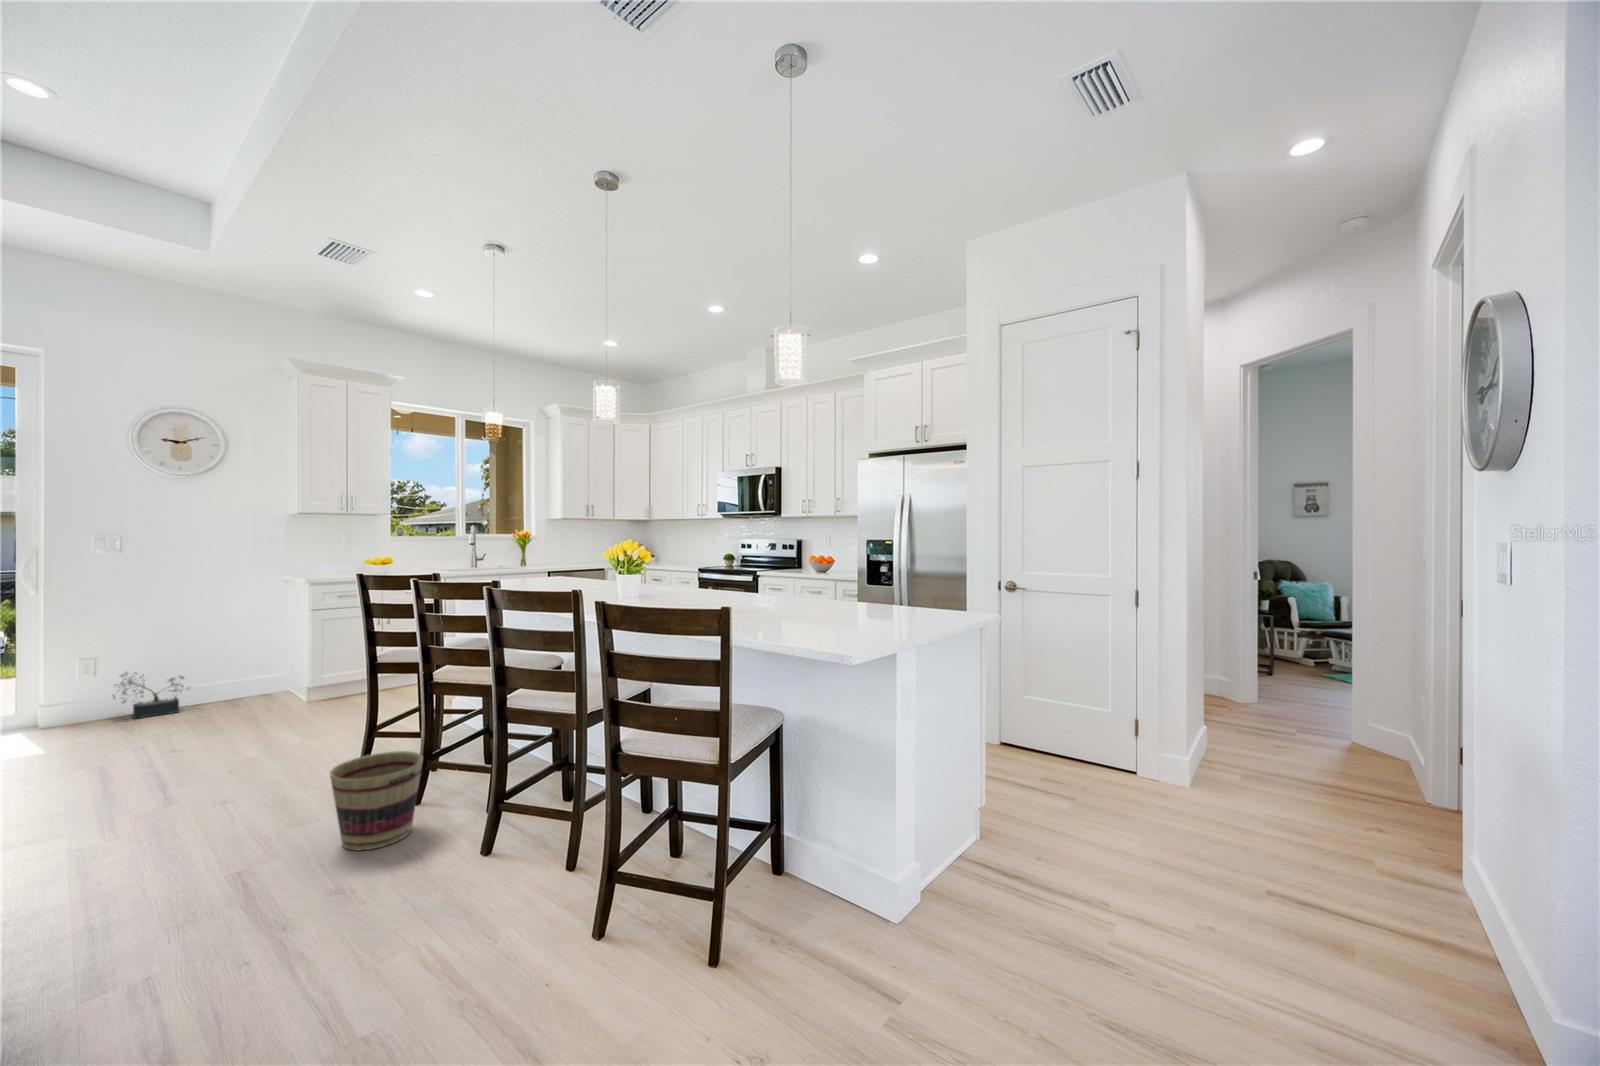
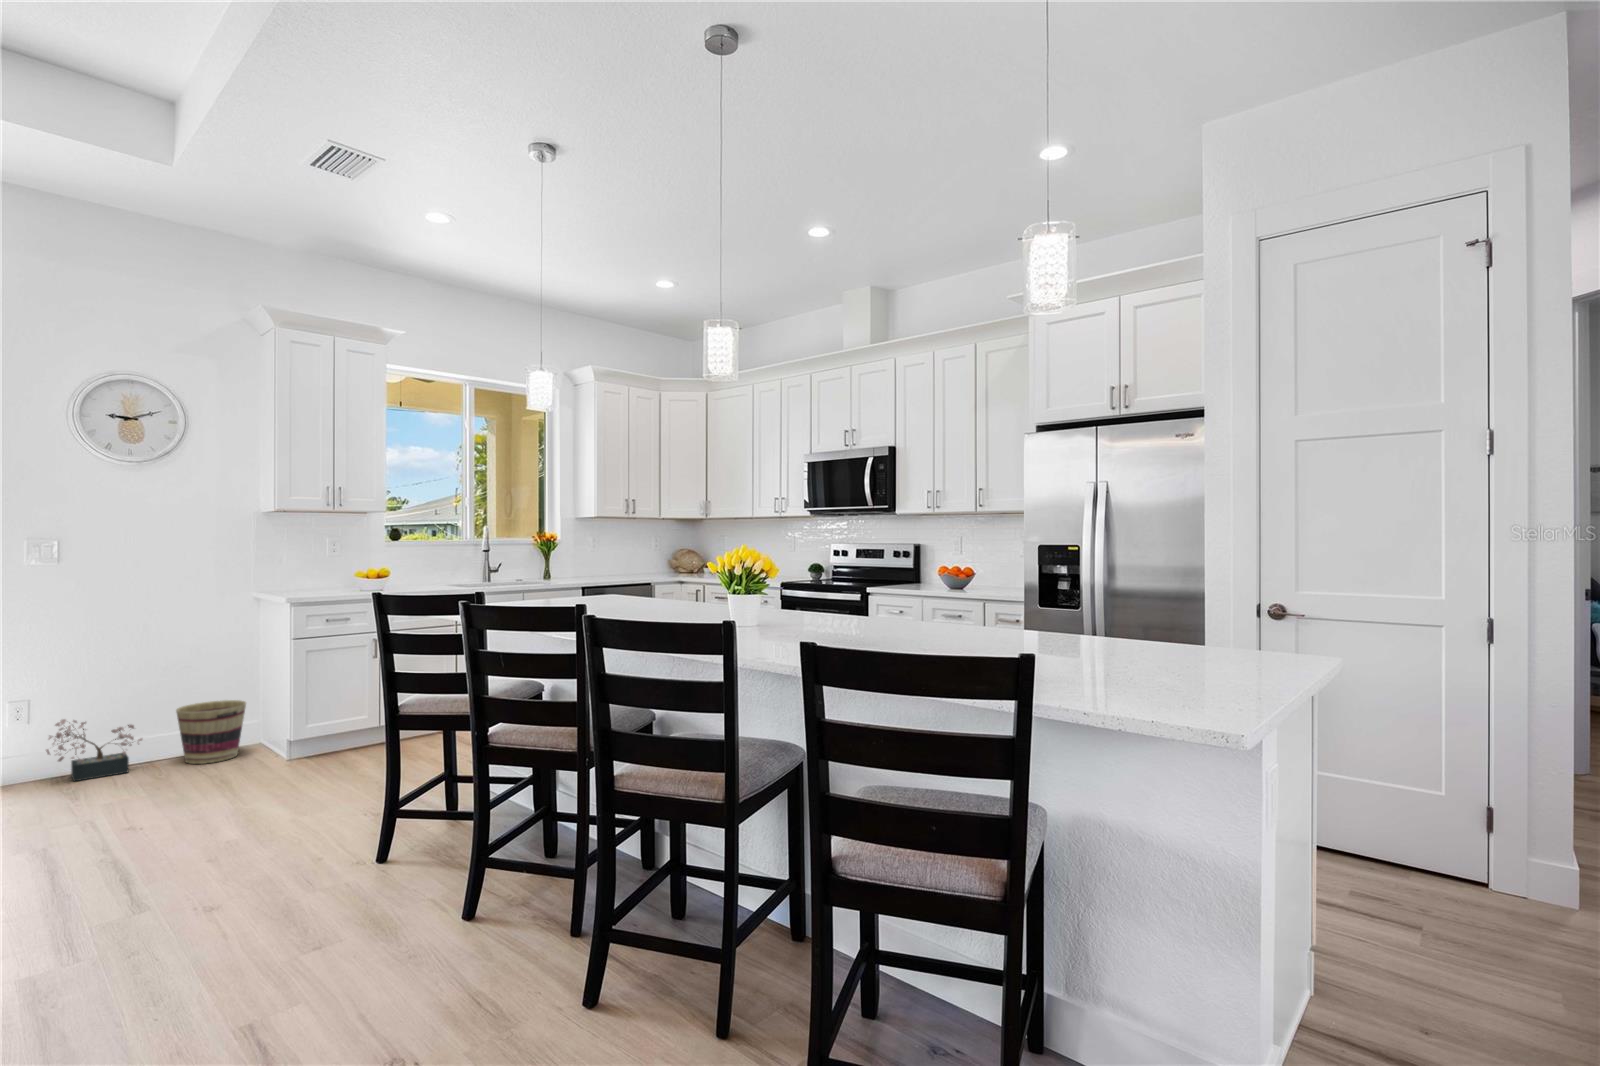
basket: present [330,751,423,850] -> present [176,700,246,764]

